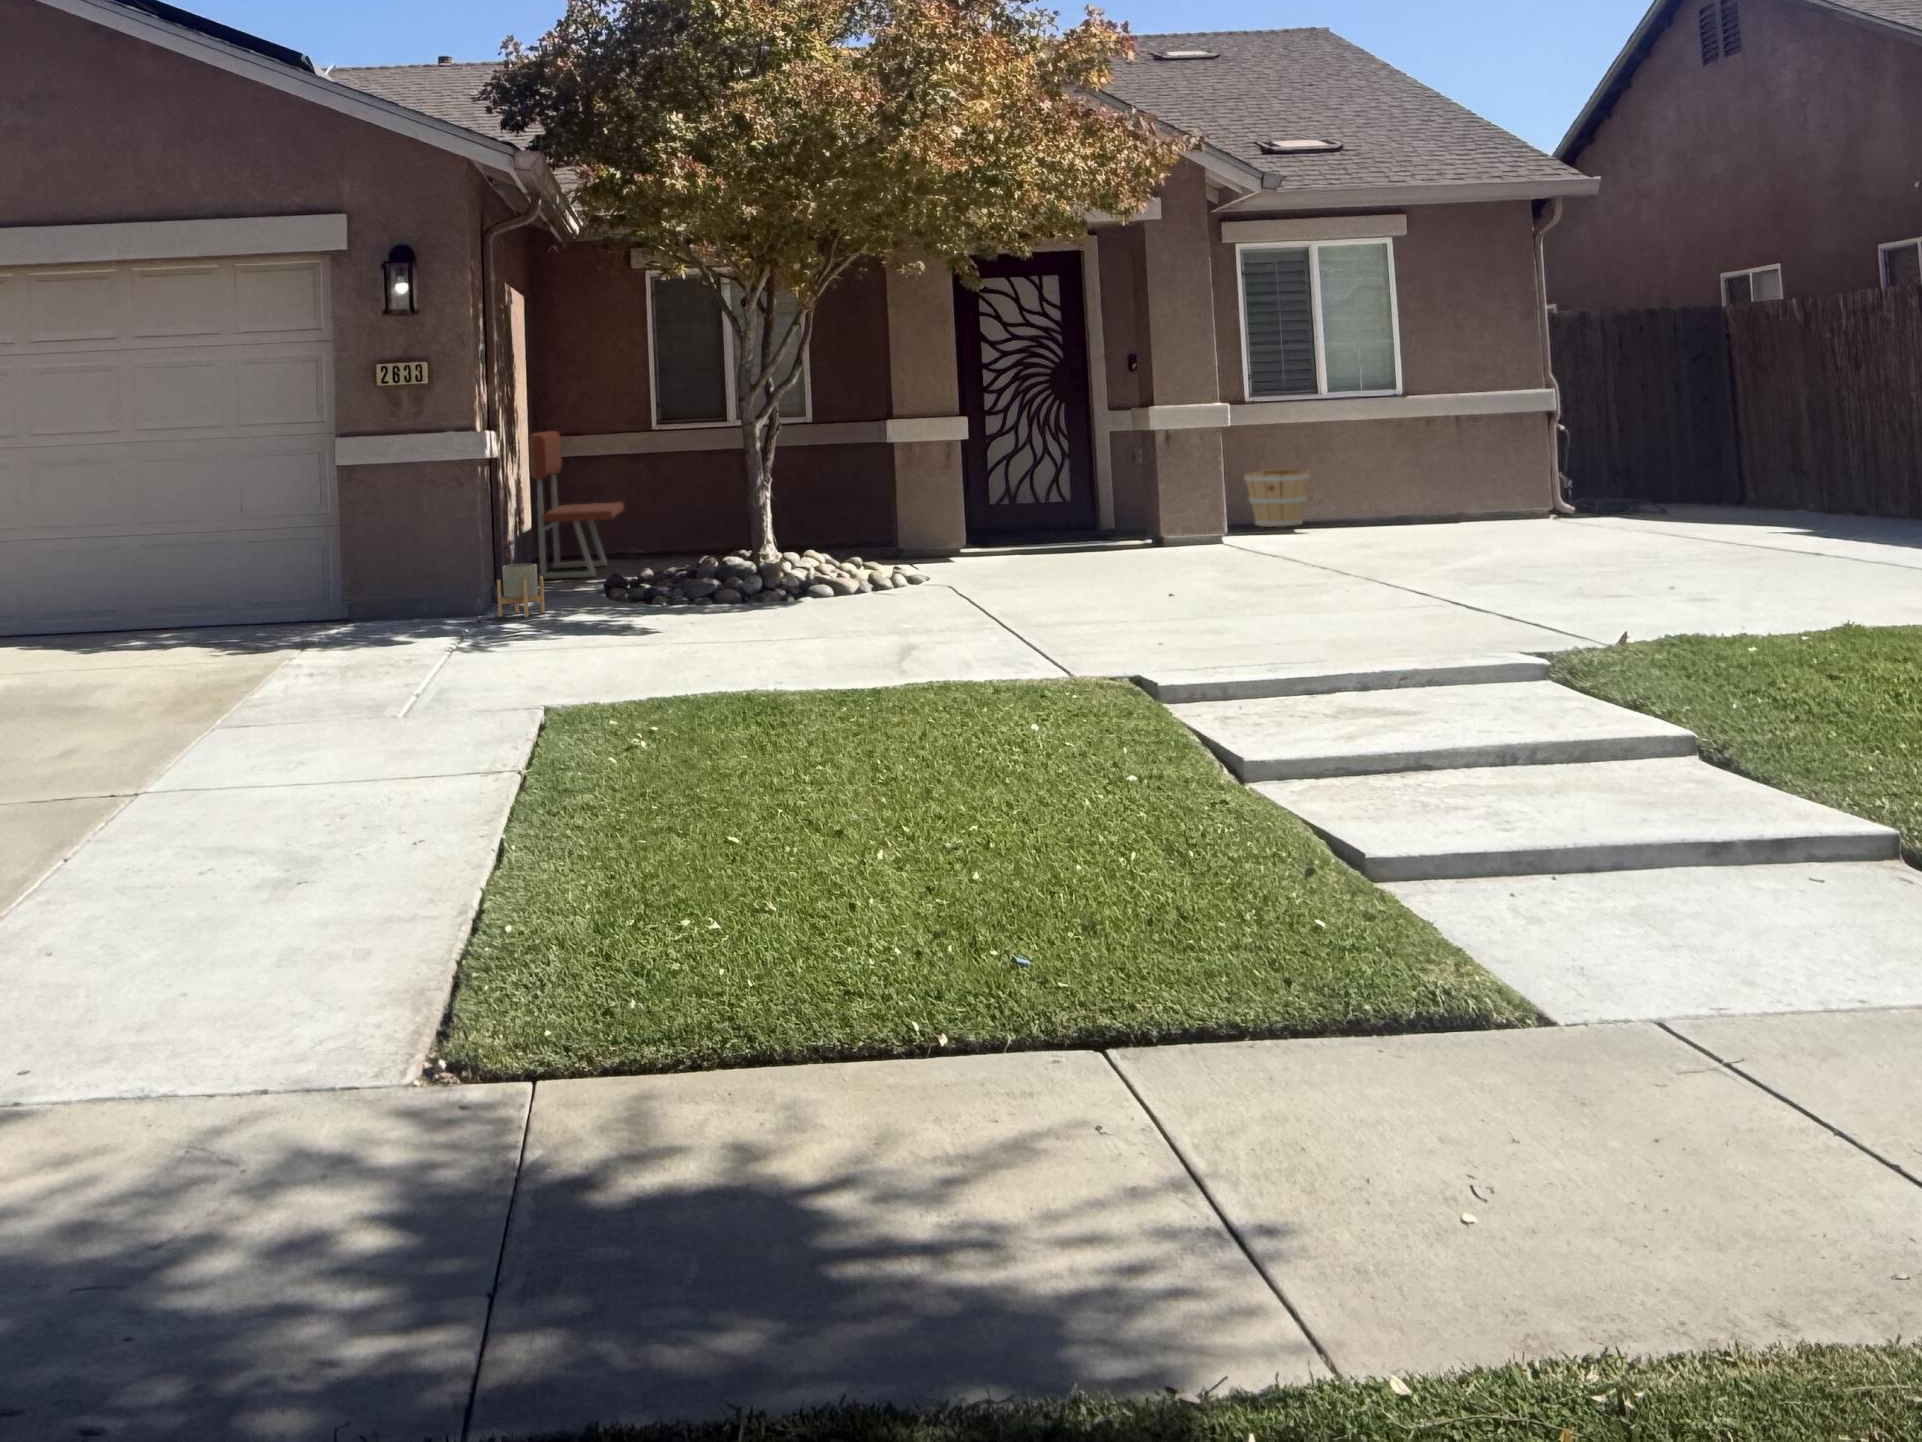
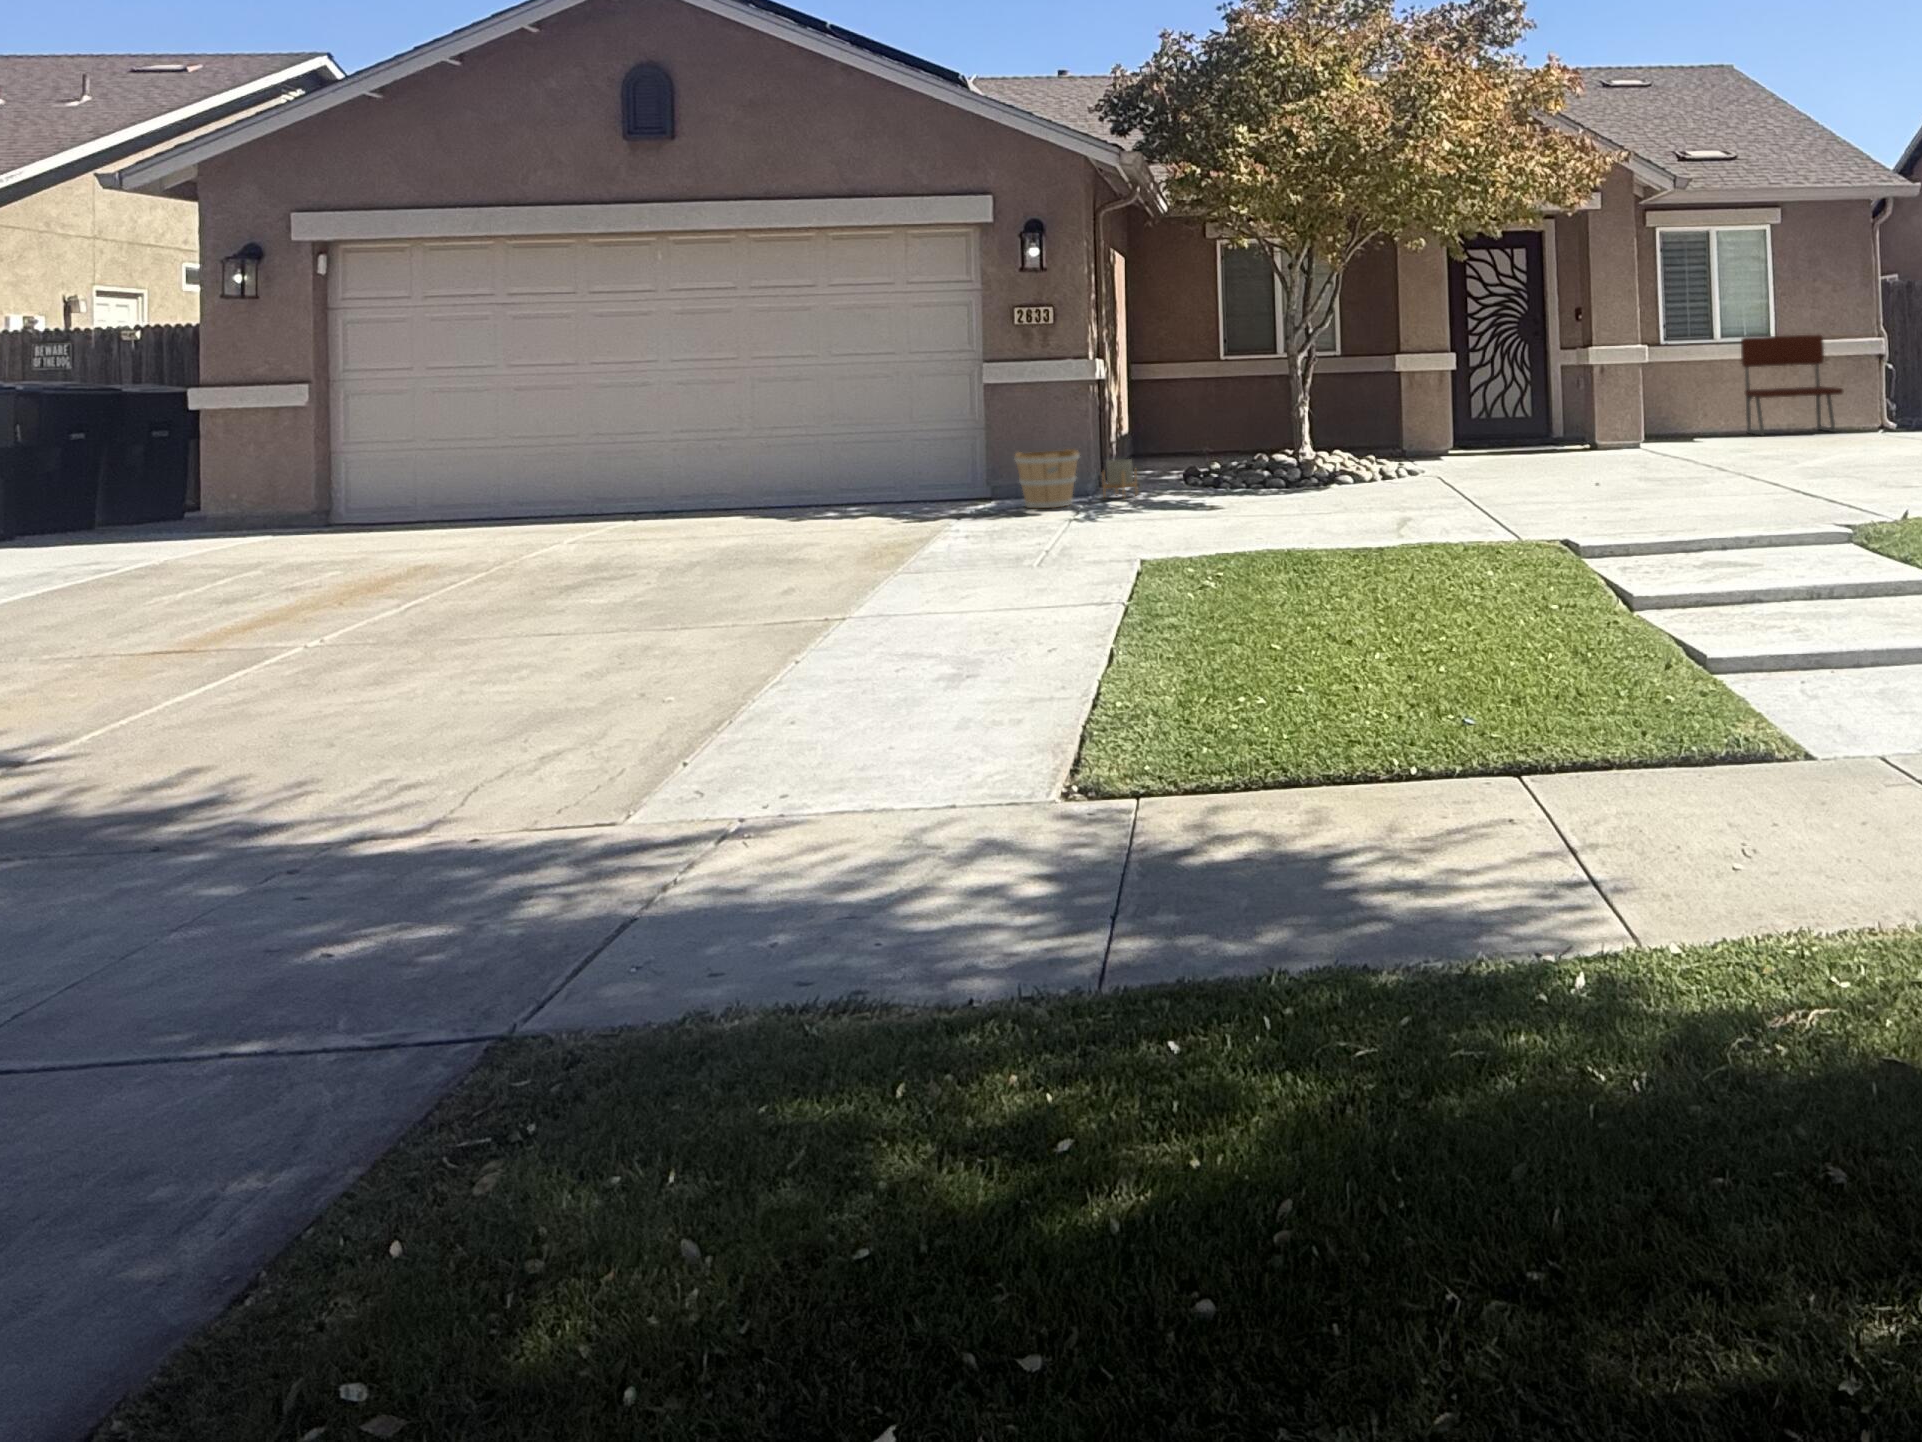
bench: present [529,431,624,579] -> present [1741,335,1843,435]
wooden bucket: present [1244,469,1310,527] -> present [1015,449,1079,508]

